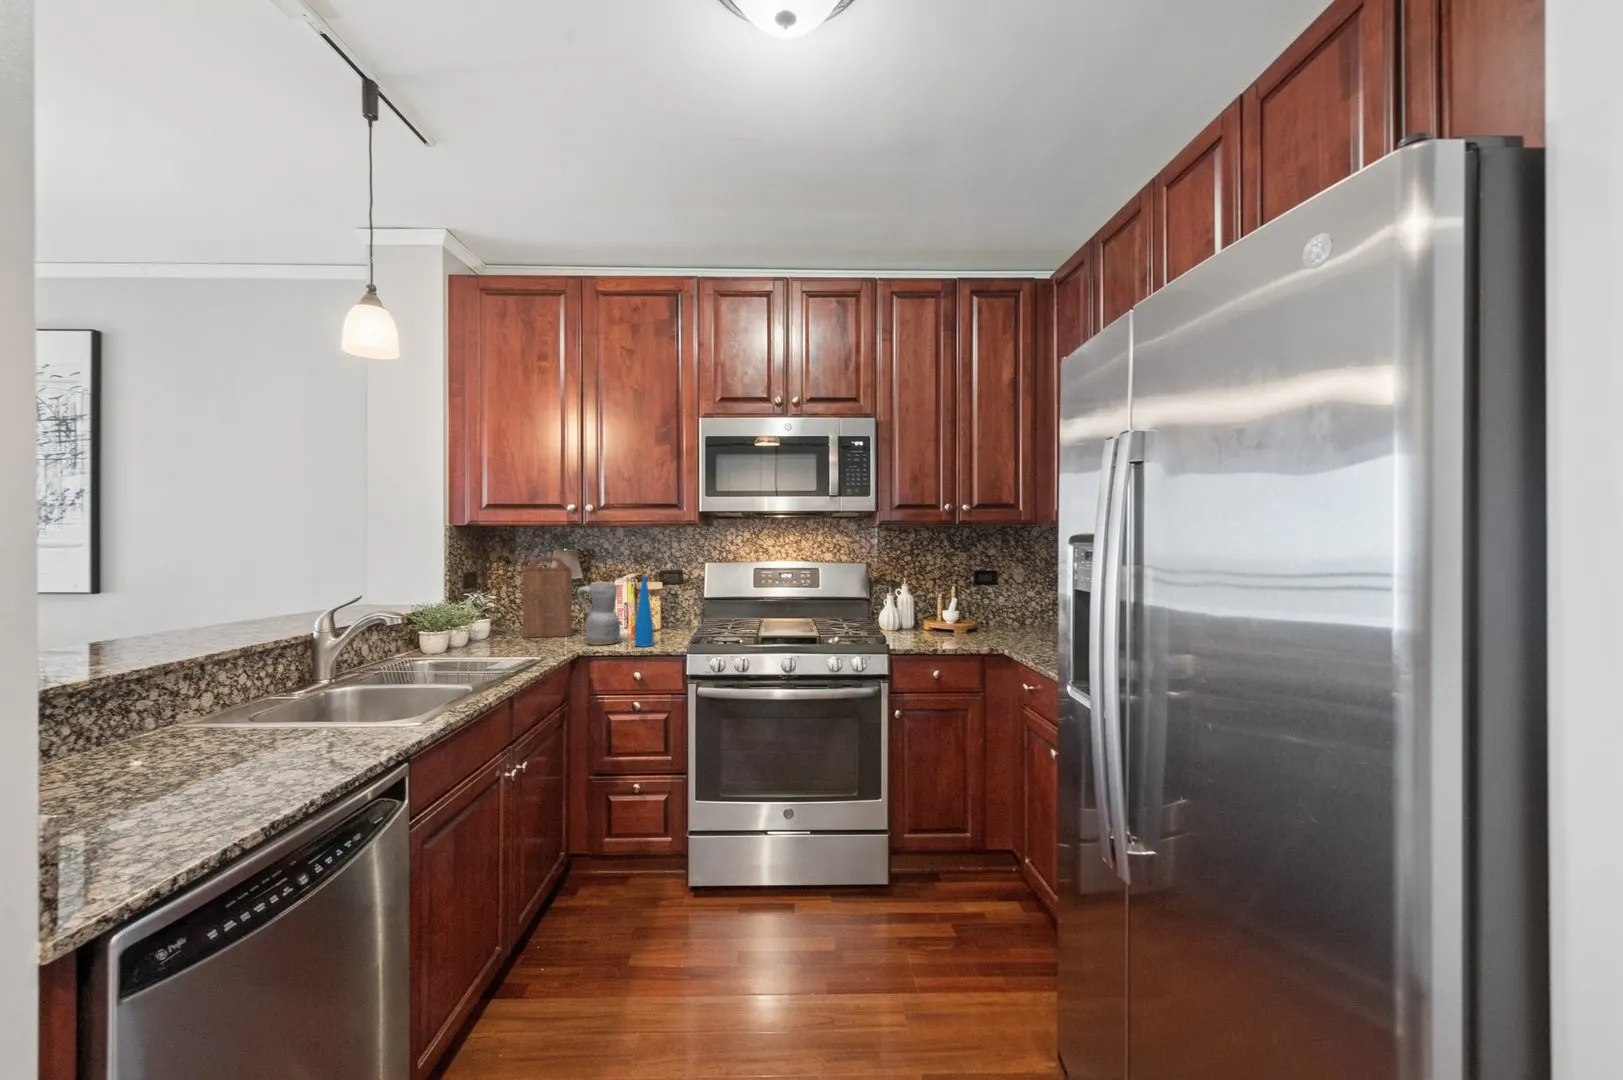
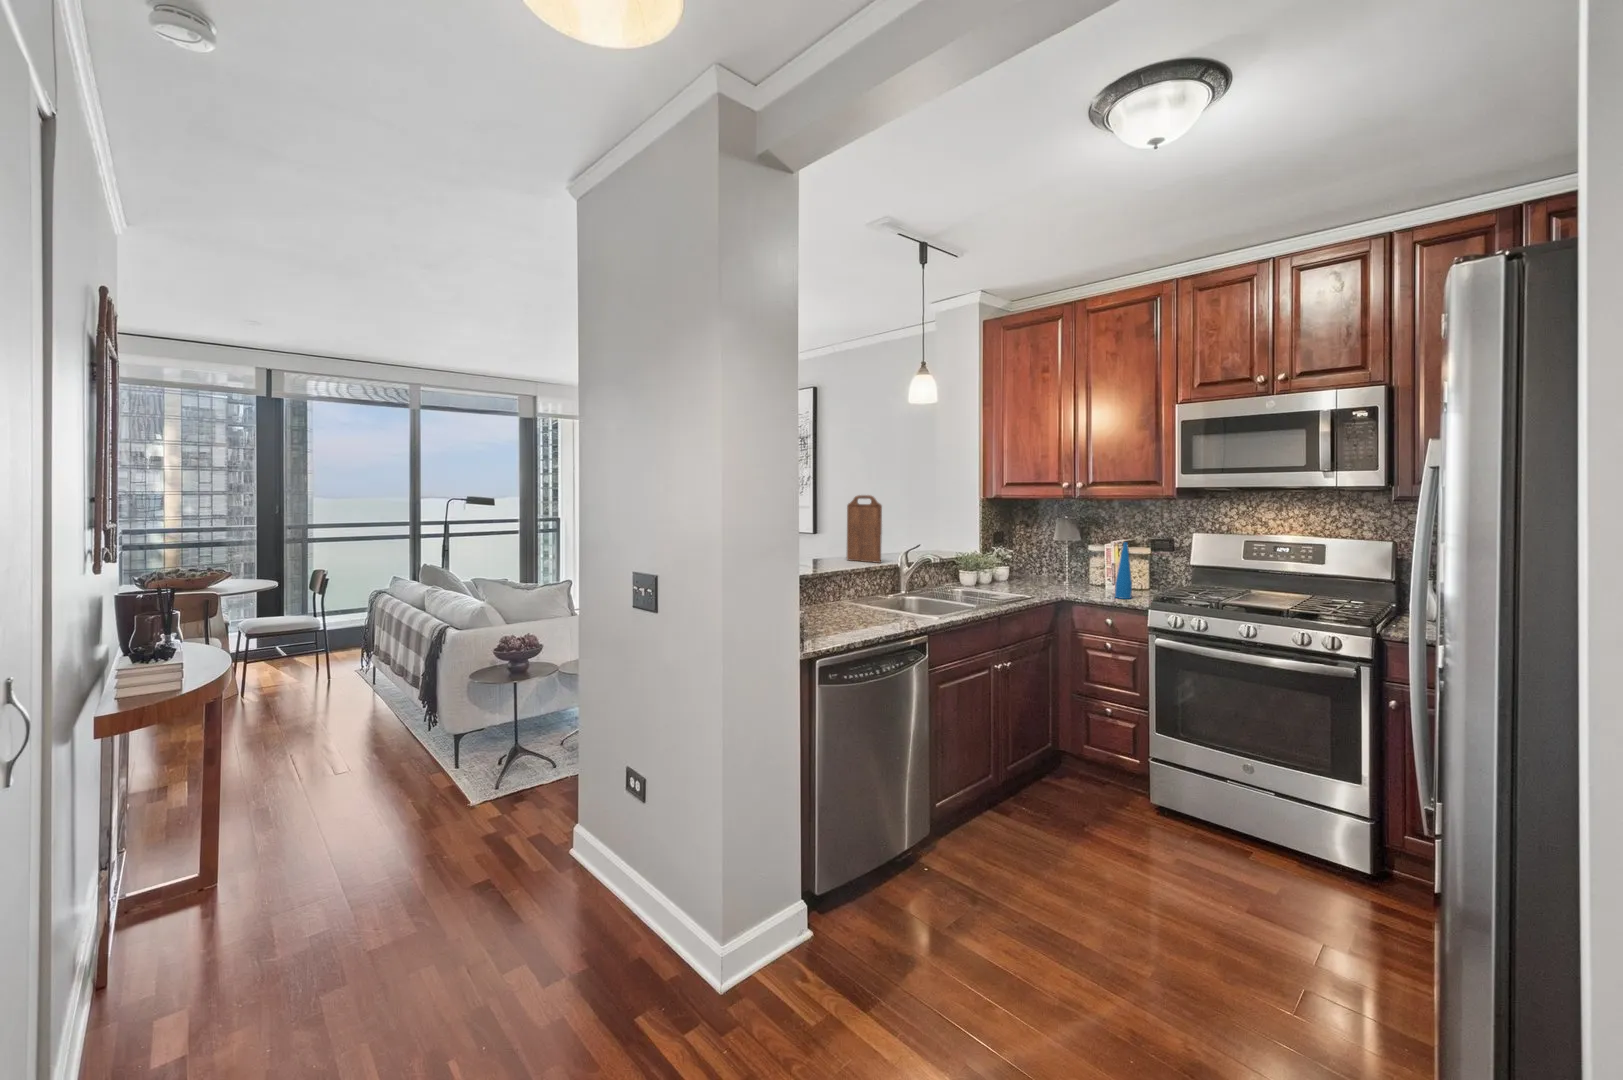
cutting board: present [523,557,572,638] -> present [847,495,882,563]
ceramic pitcher: present [578,583,620,645] -> none [1072,544,1105,593]

